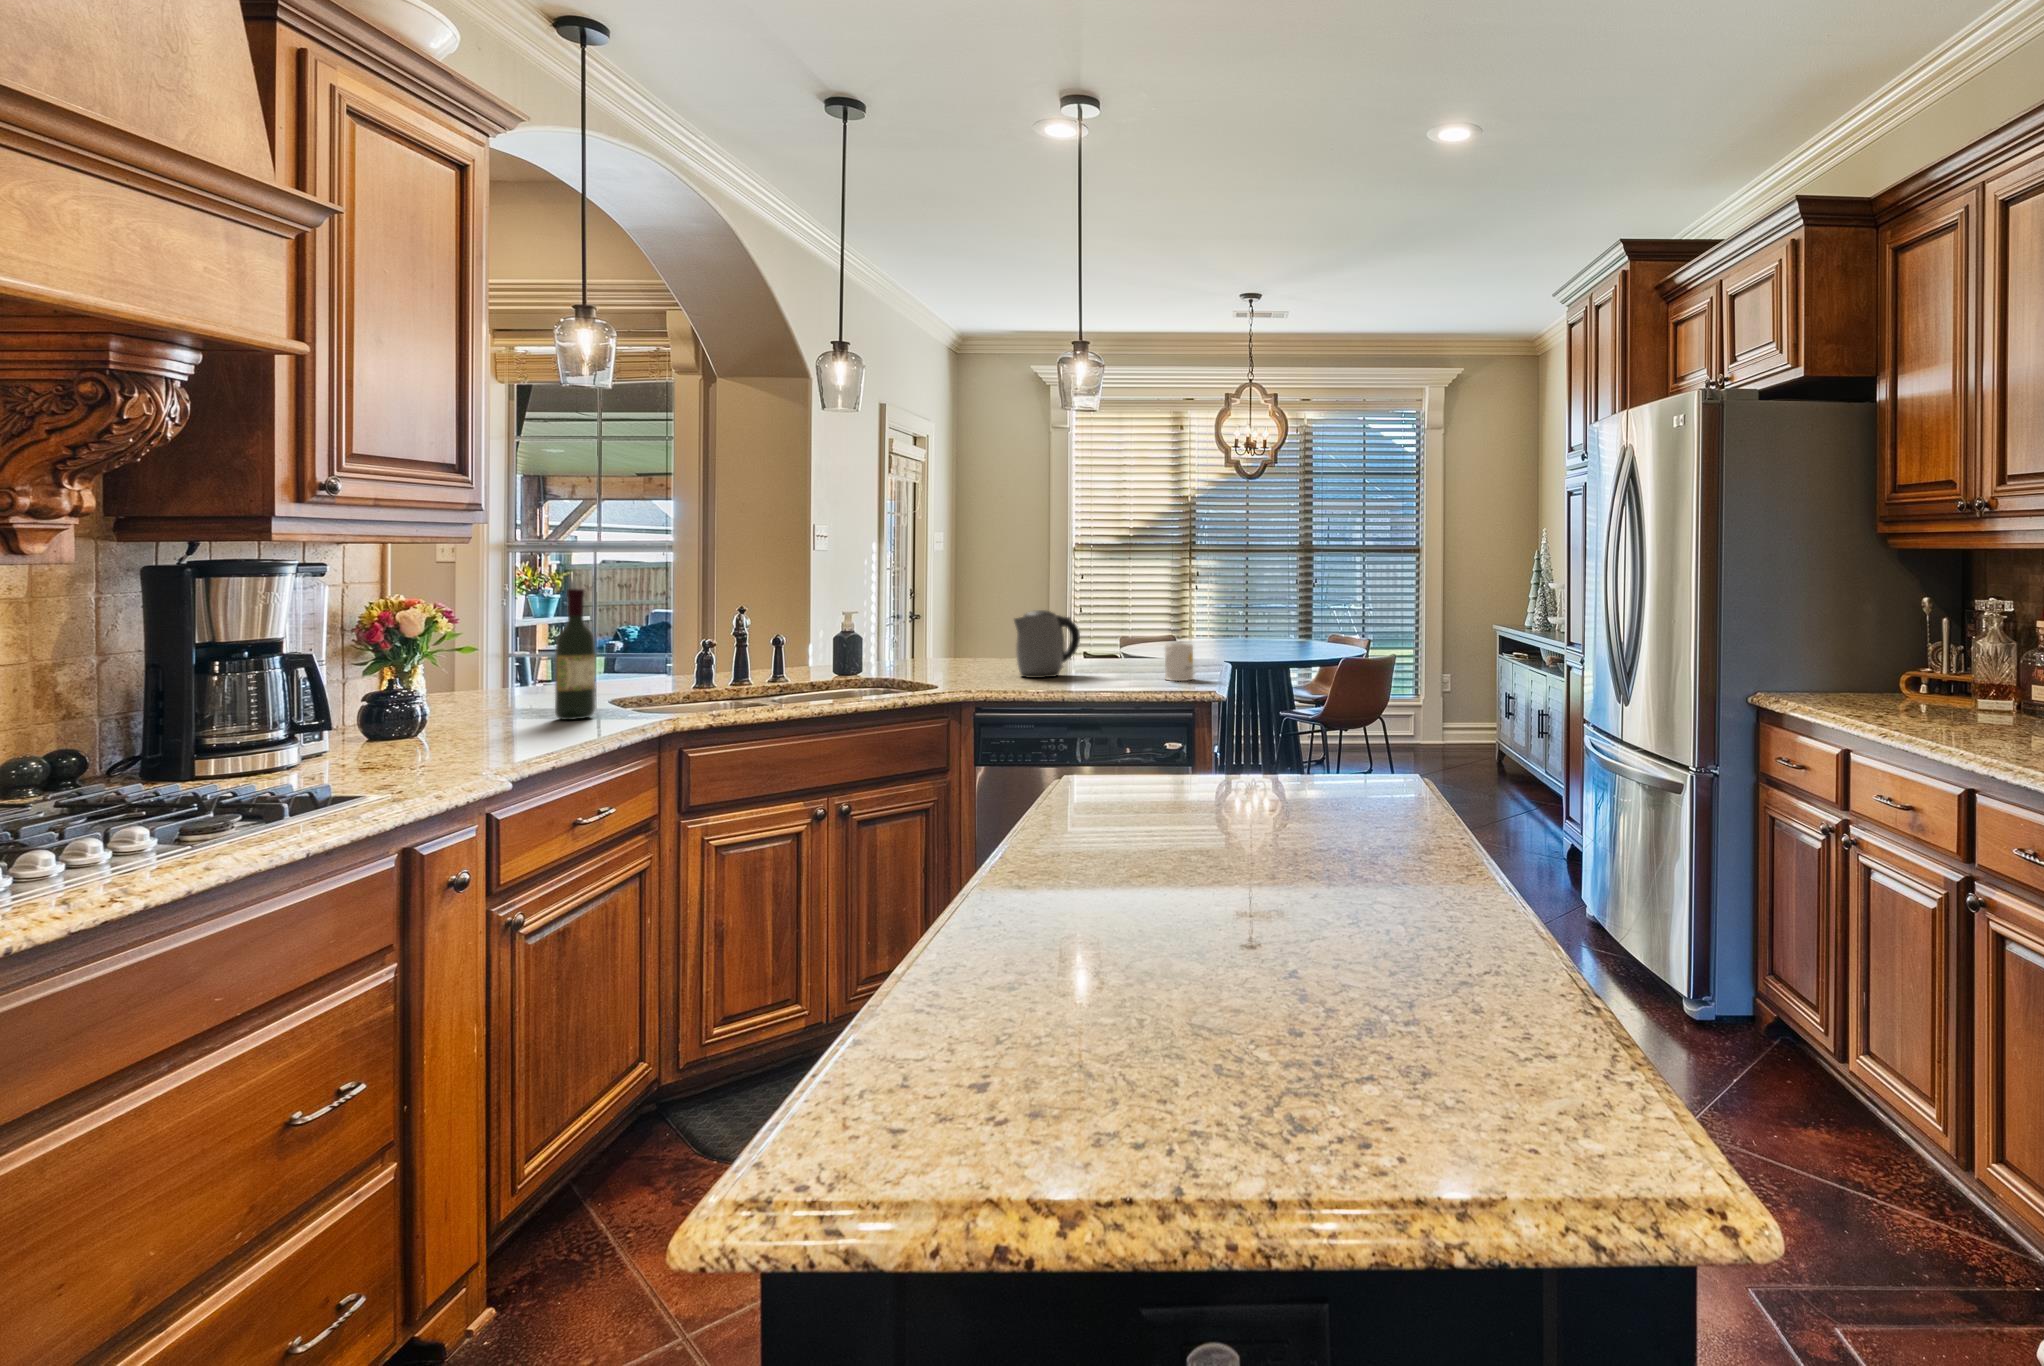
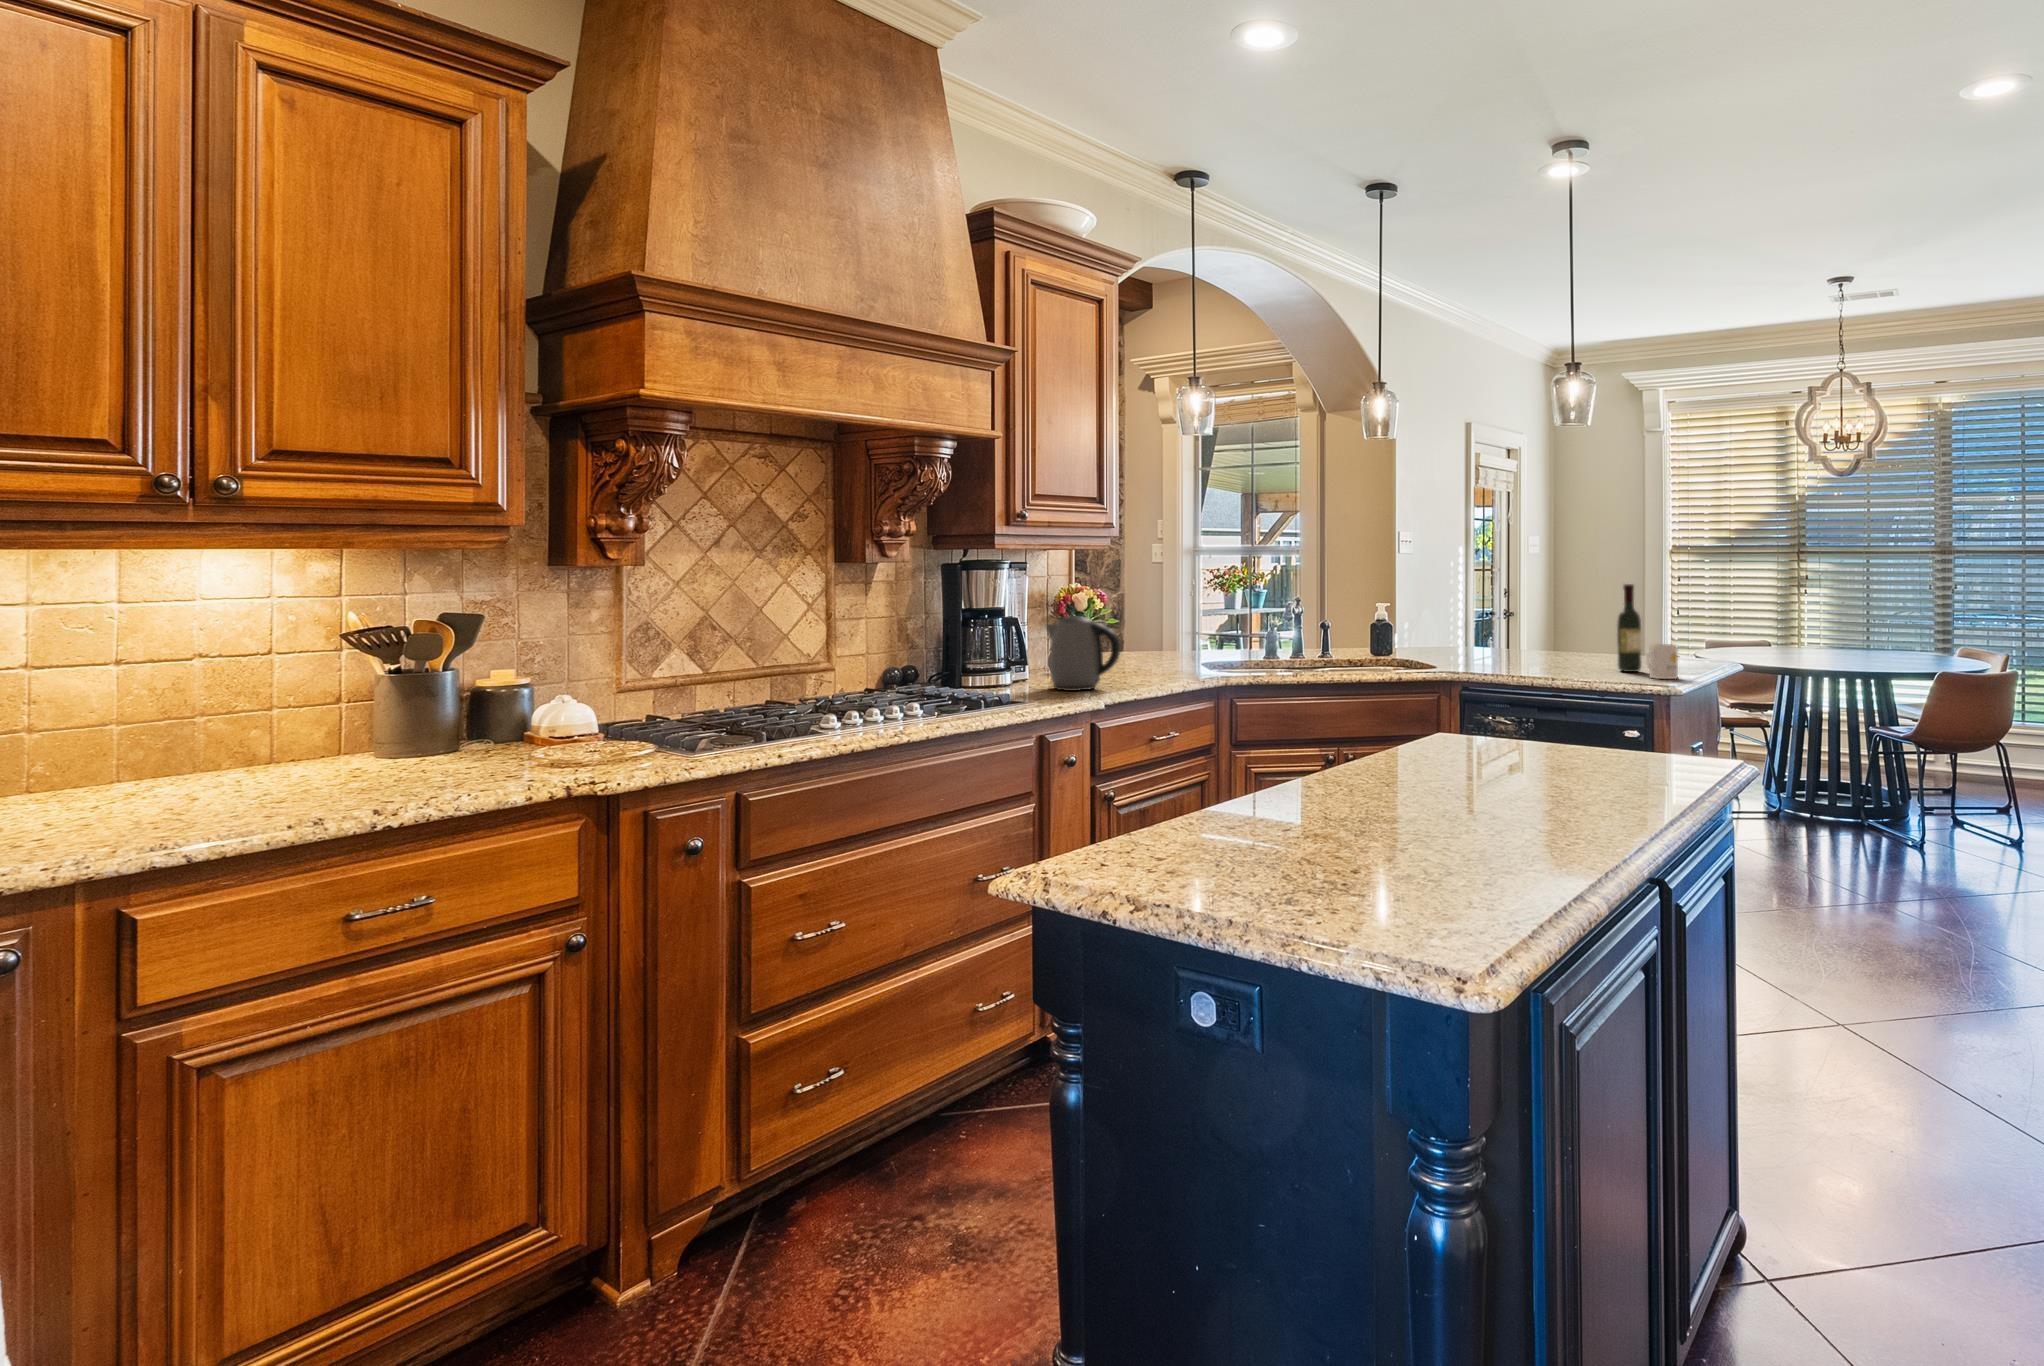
wine bottle: present [555,588,595,720] -> present [1617,584,1642,672]
kettle: present [1014,610,1080,678] -> present [1046,616,1121,691]

